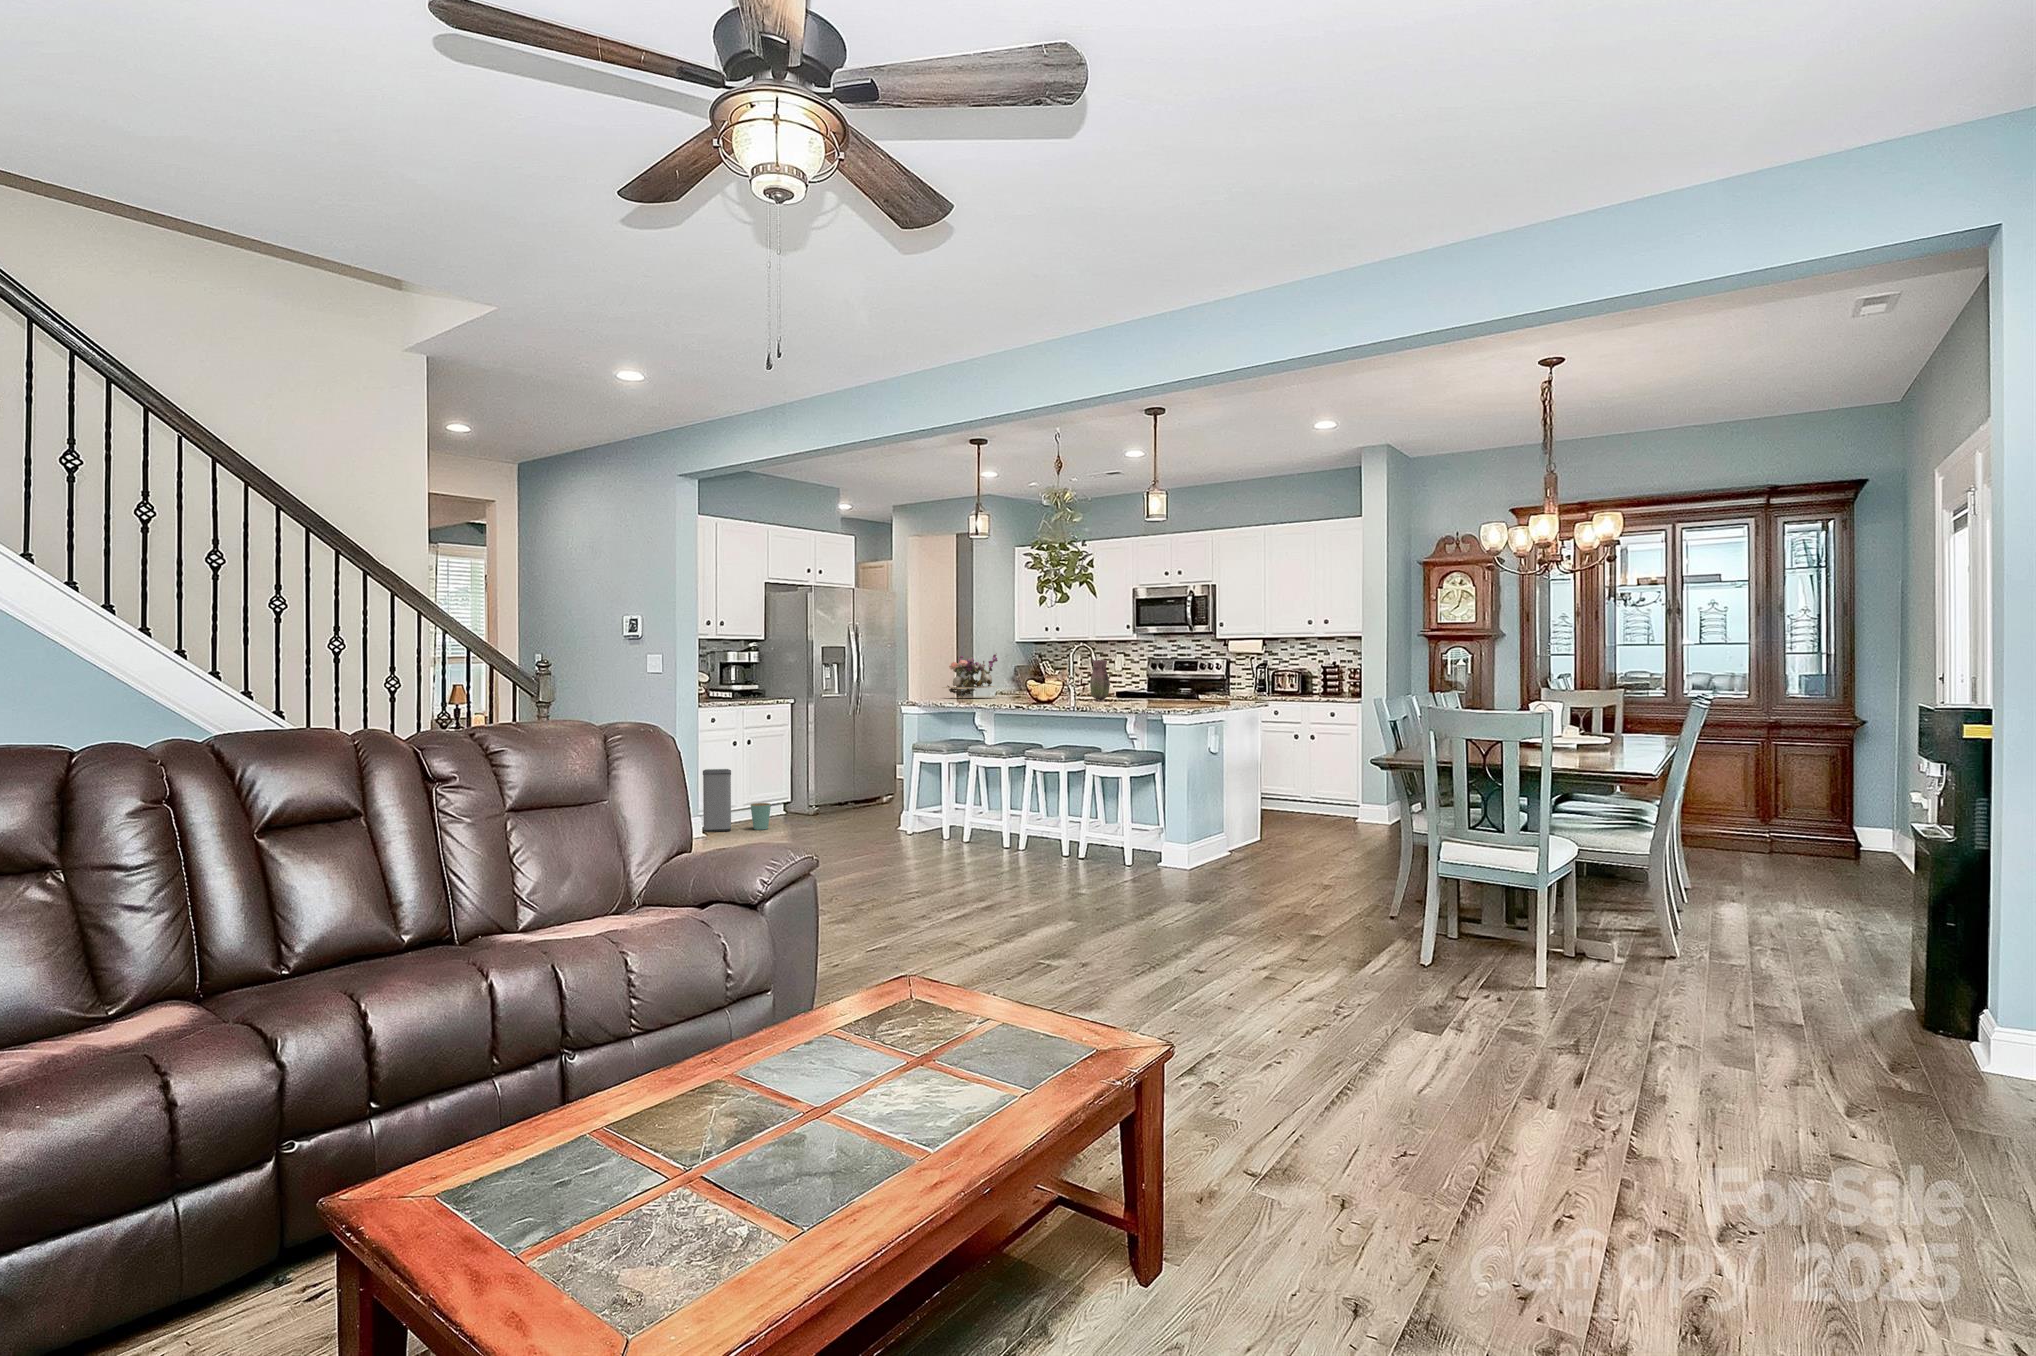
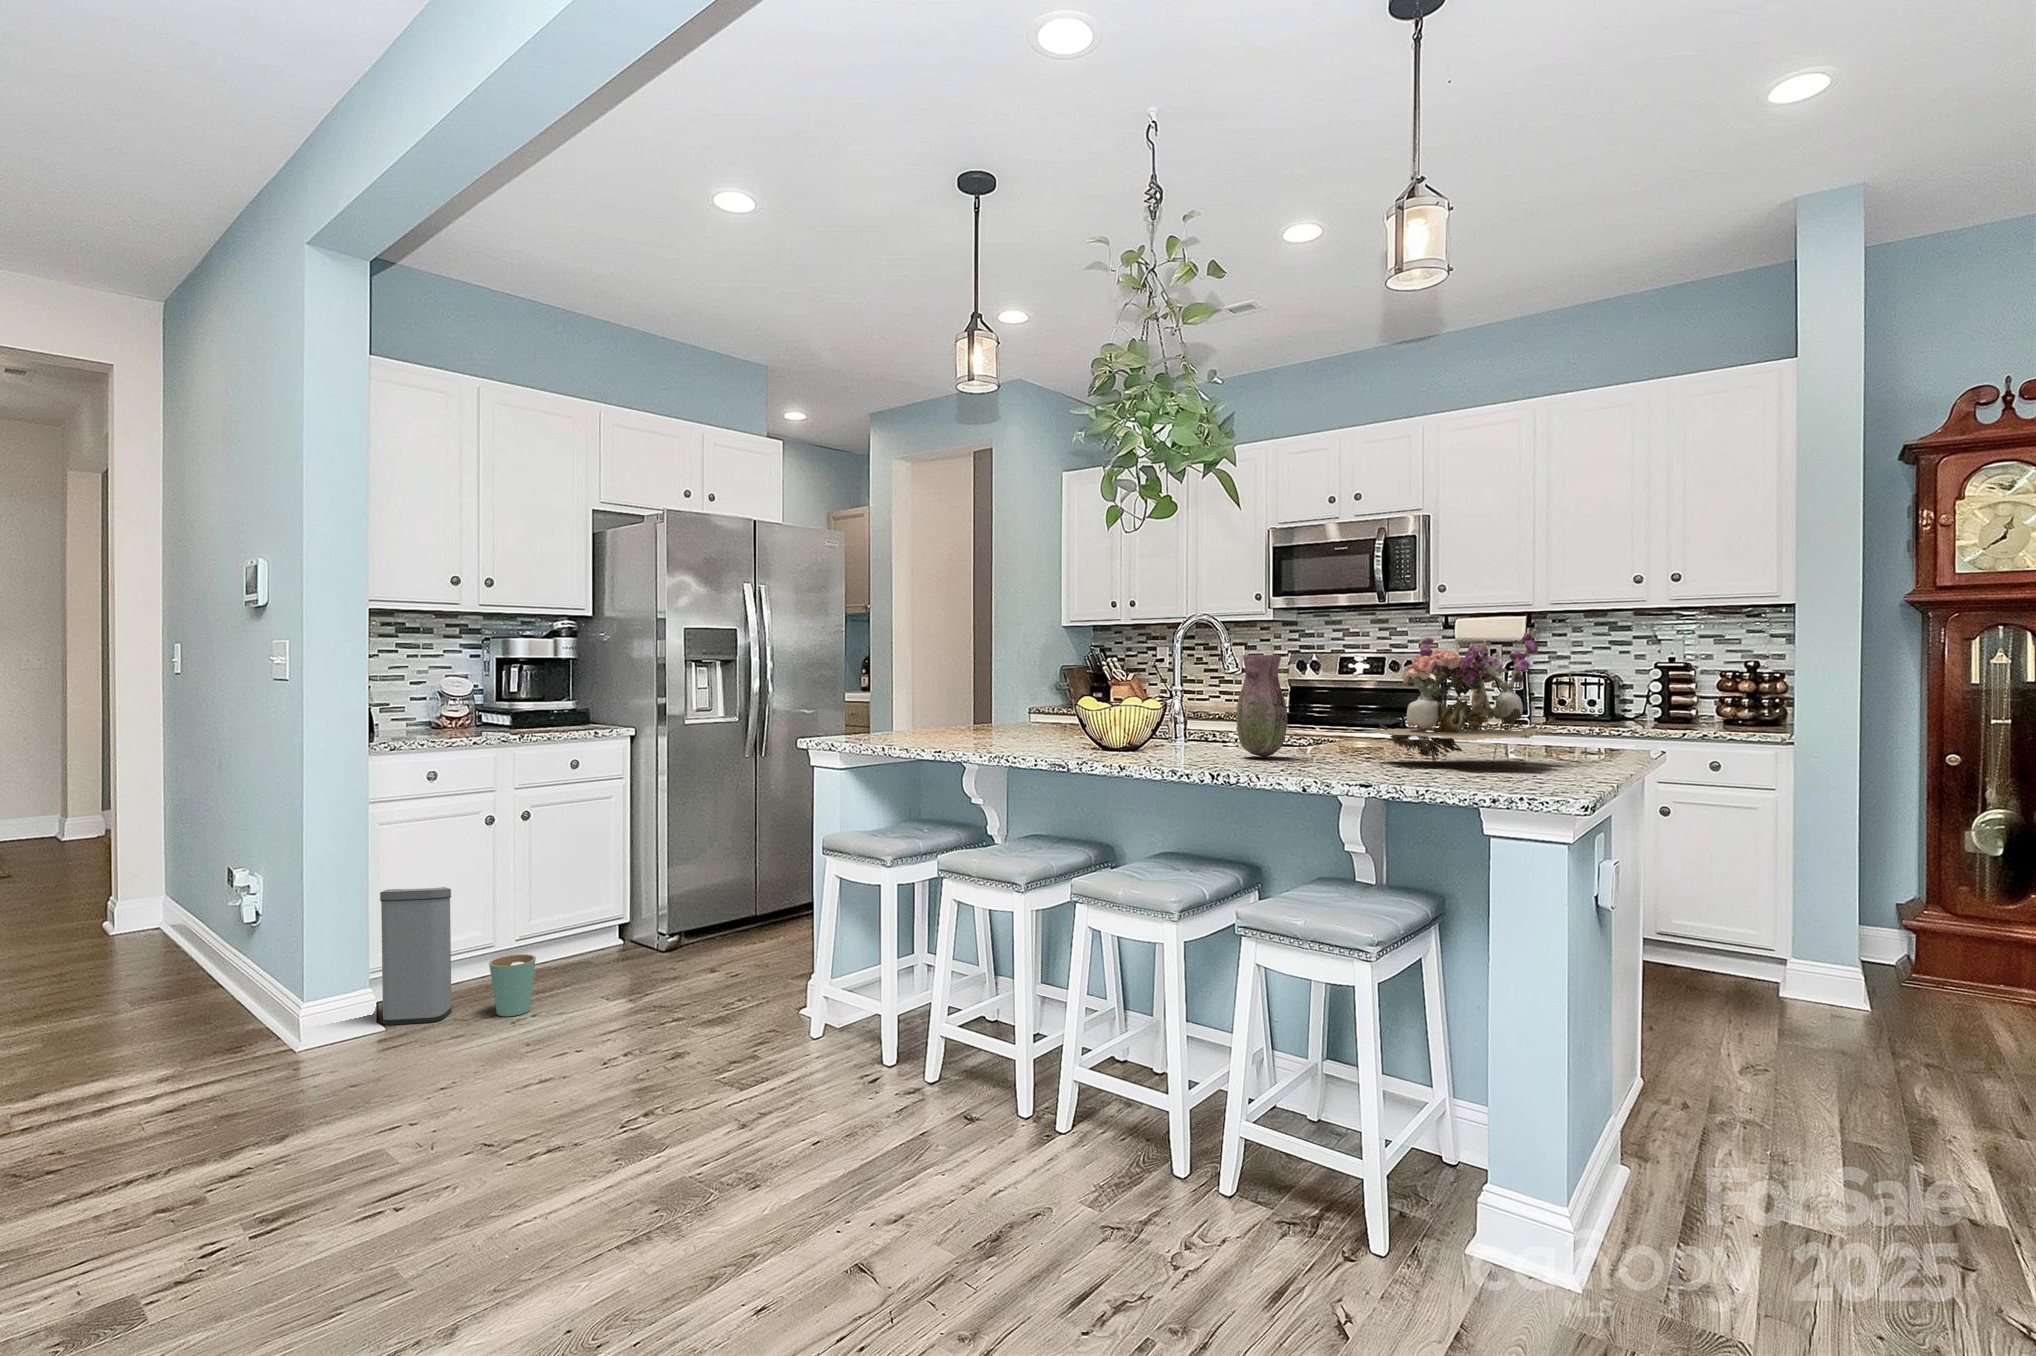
flower arrangement: present [944,653,998,697] -> present [1369,629,1557,762]

